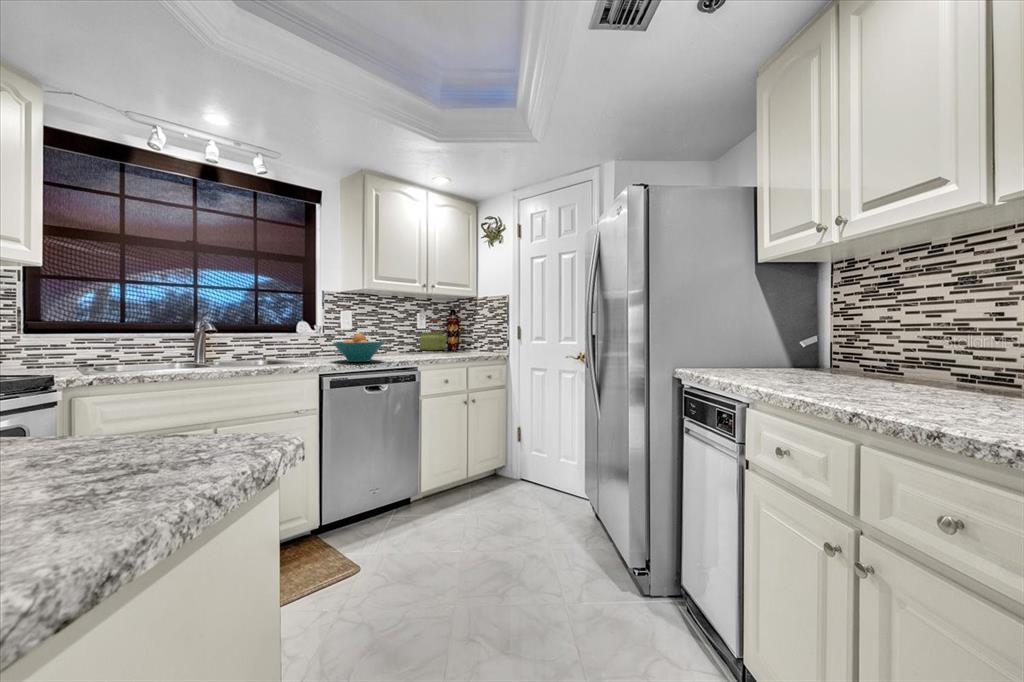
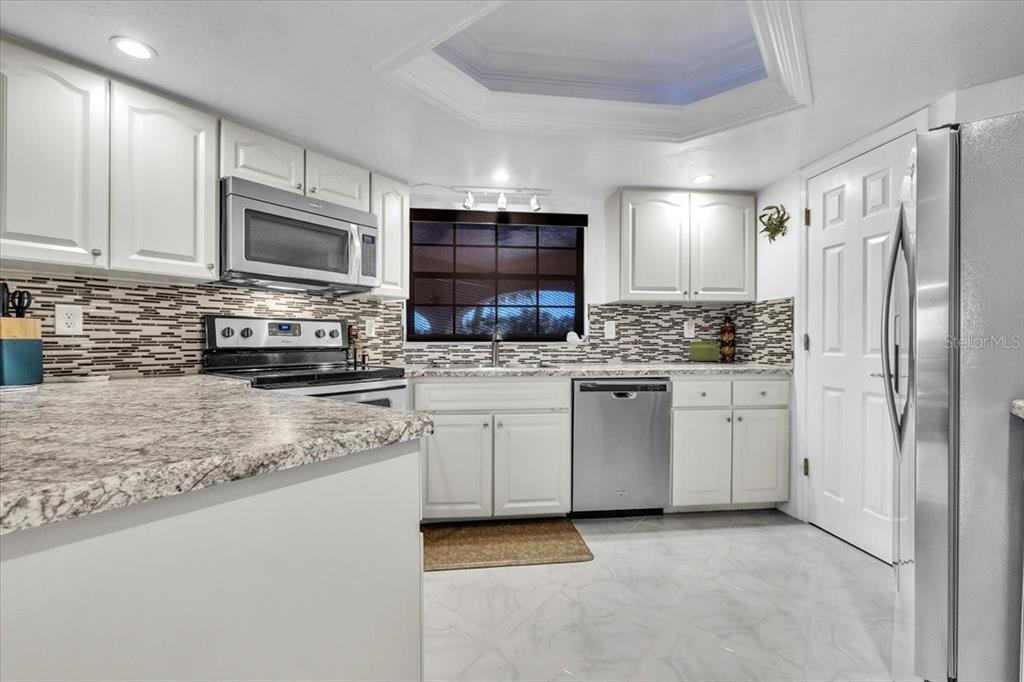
fruit bowl: present [333,333,384,362] -> none [587,342,634,369]

